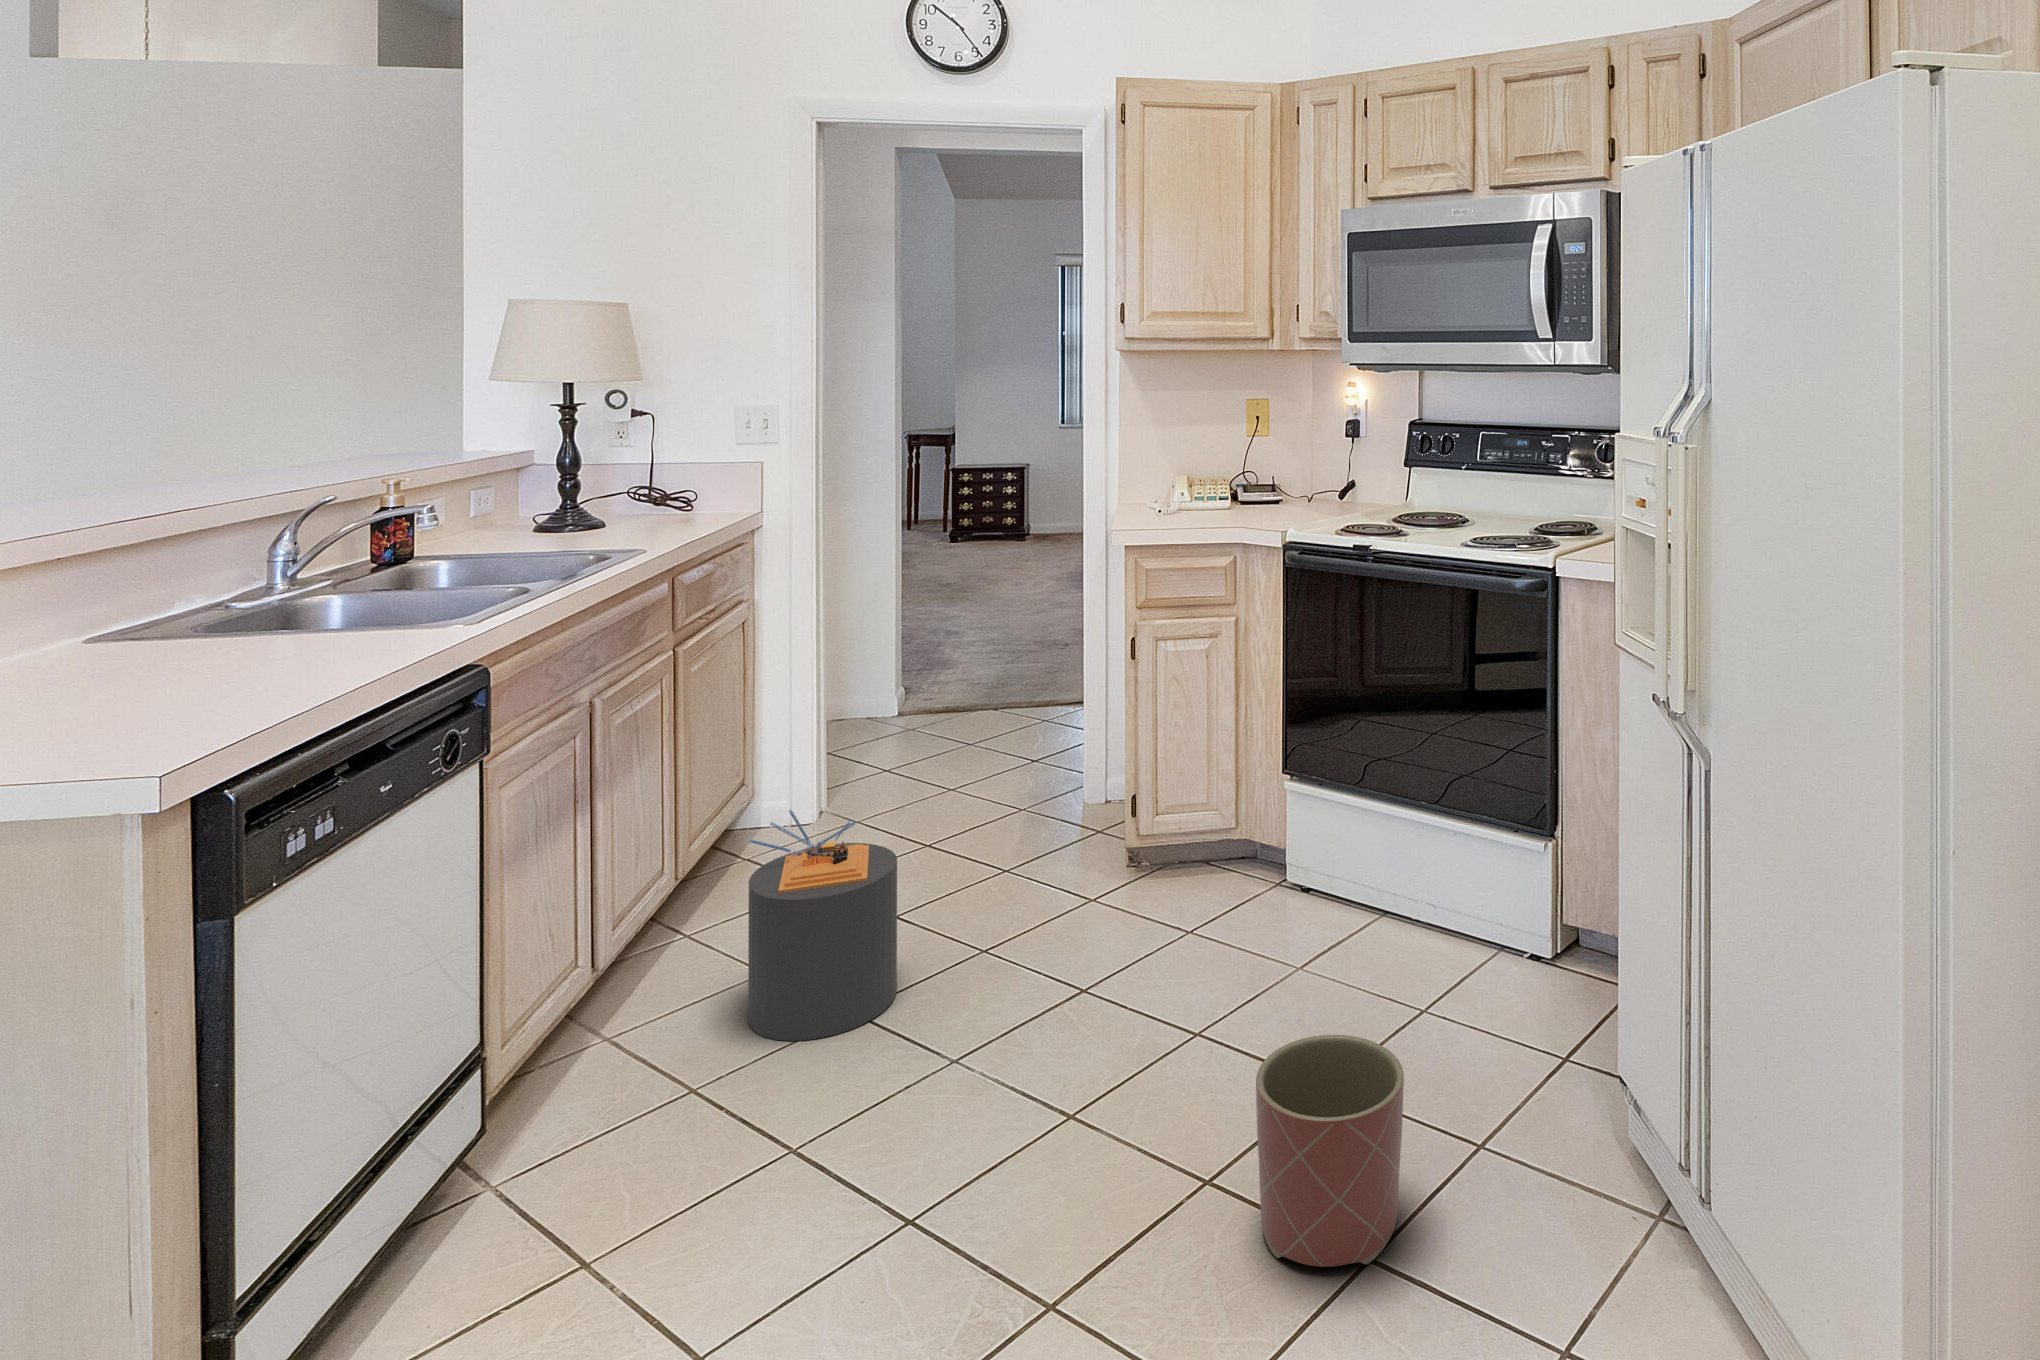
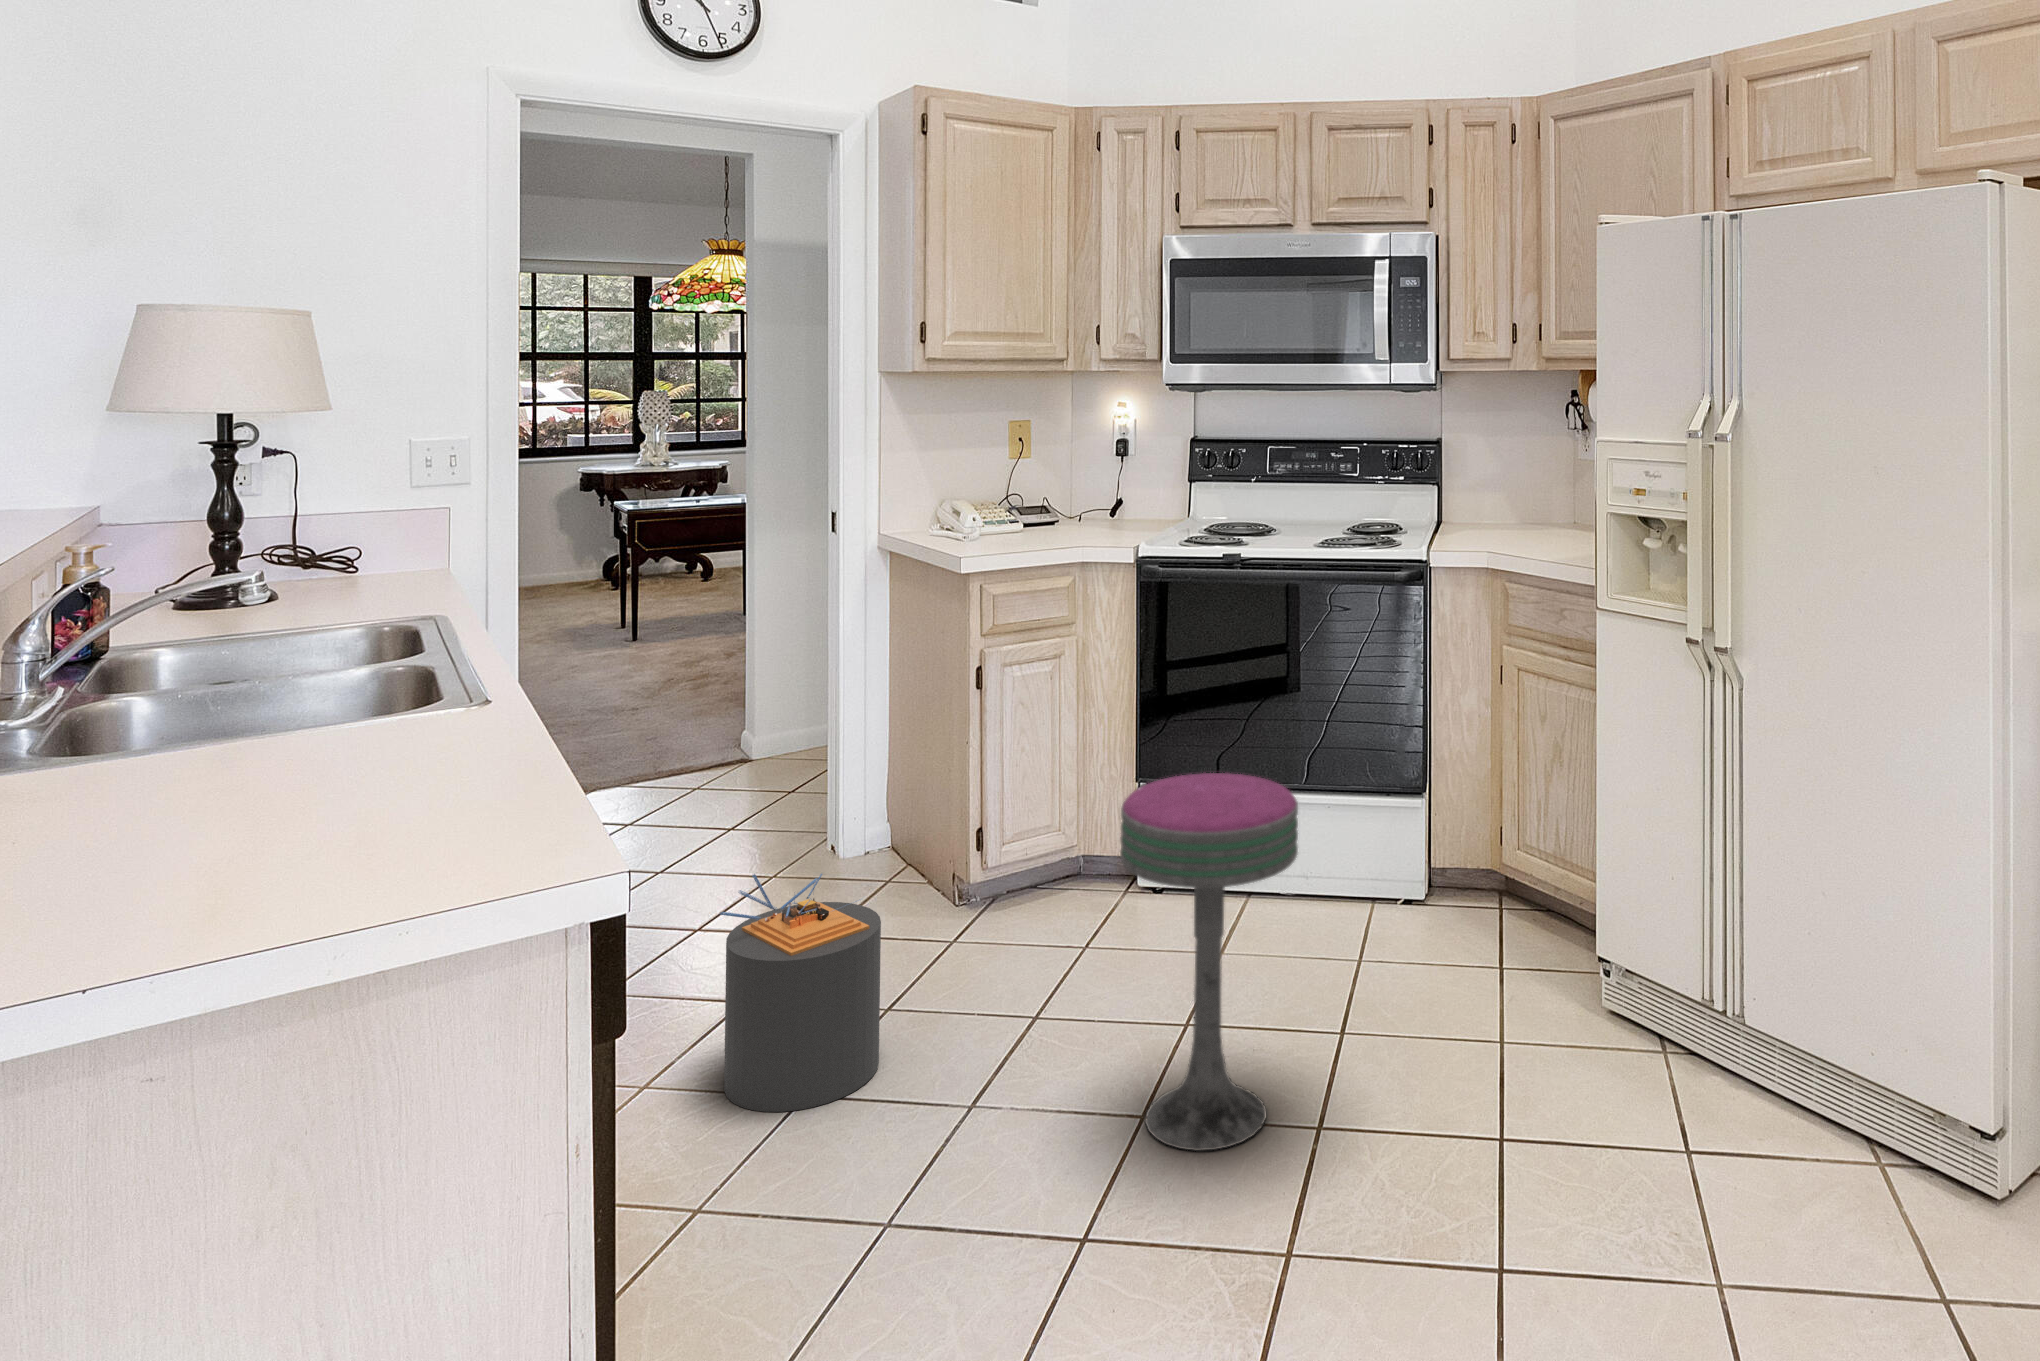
bar stool: none [954,783,1158,1215] -> present [1120,773,1298,1151]
planter: present [1256,1035,1404,1267] -> none [1394,942,1514,1115]

